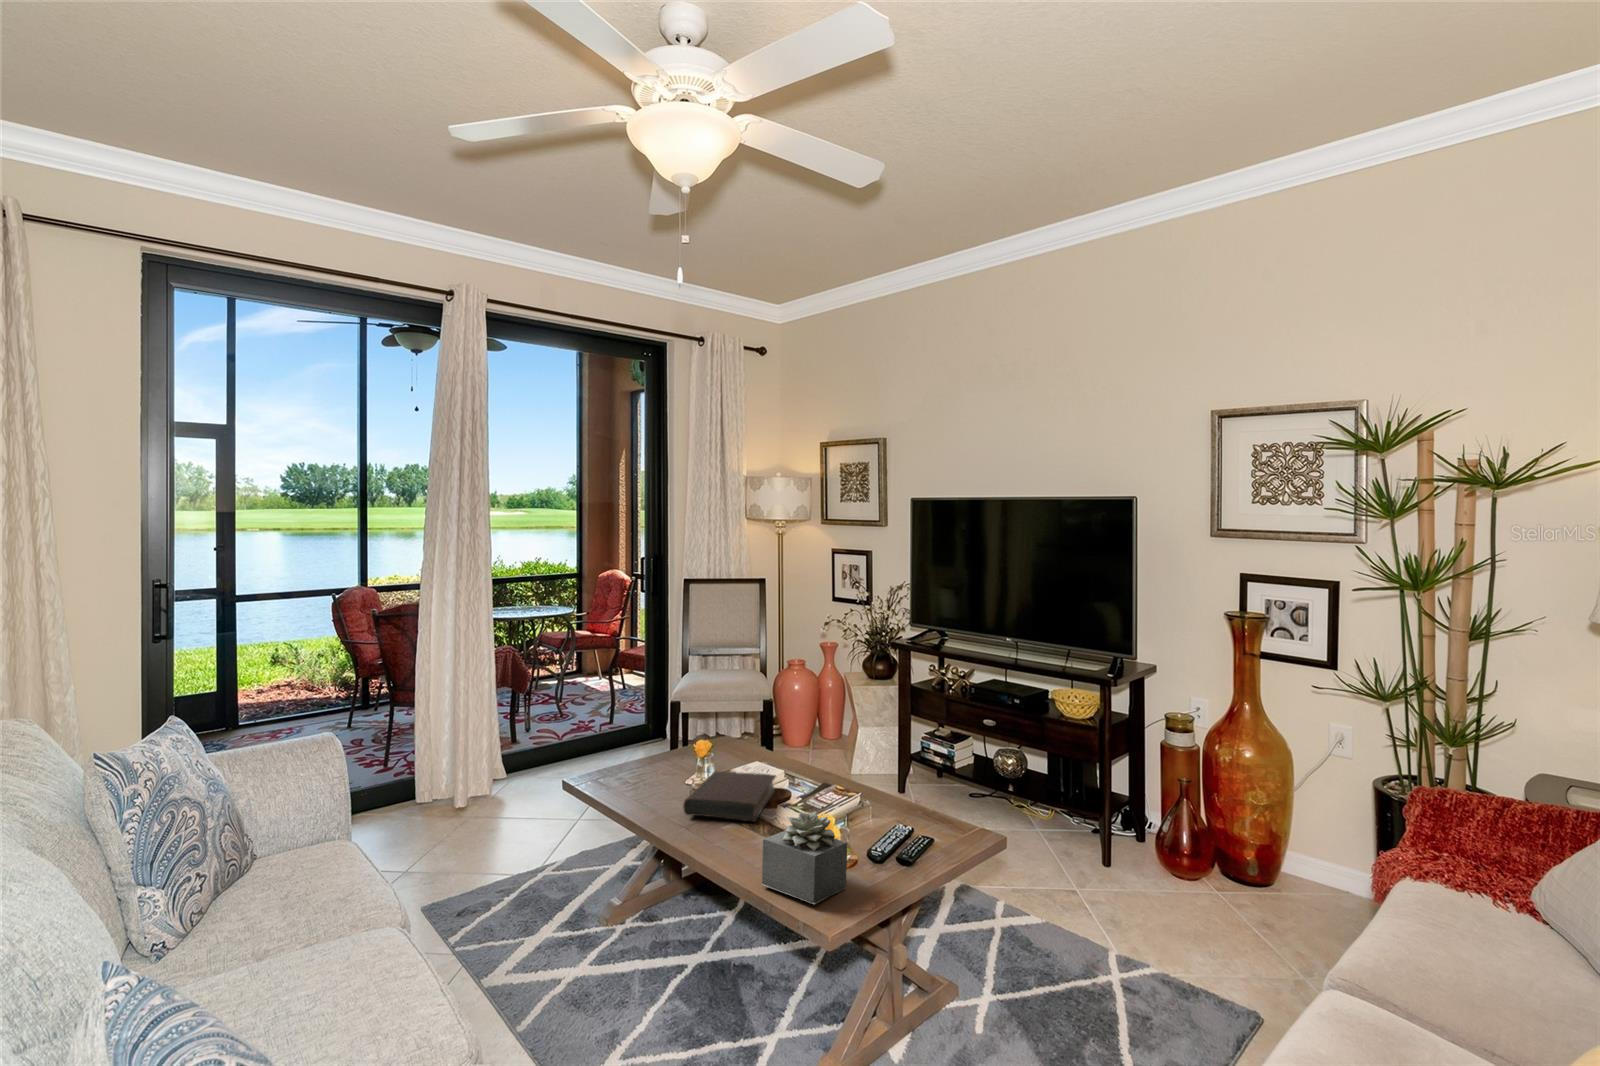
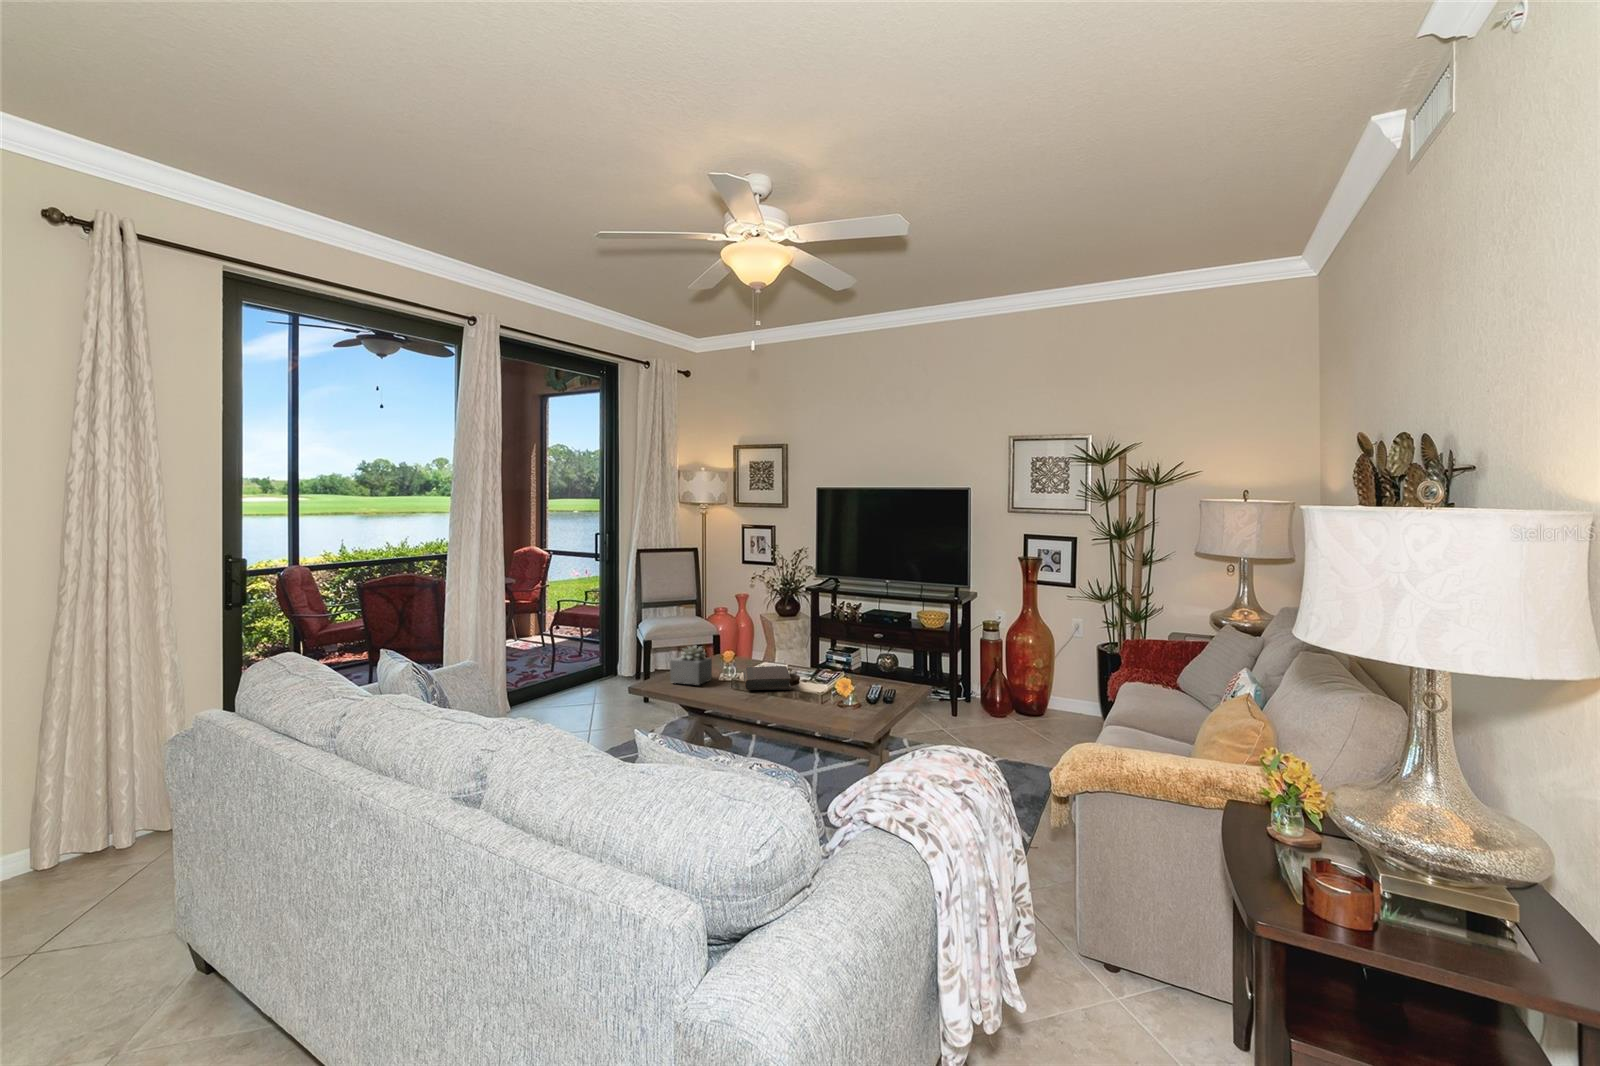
succulent plant: present [762,812,847,904] -> present [670,646,712,685]

